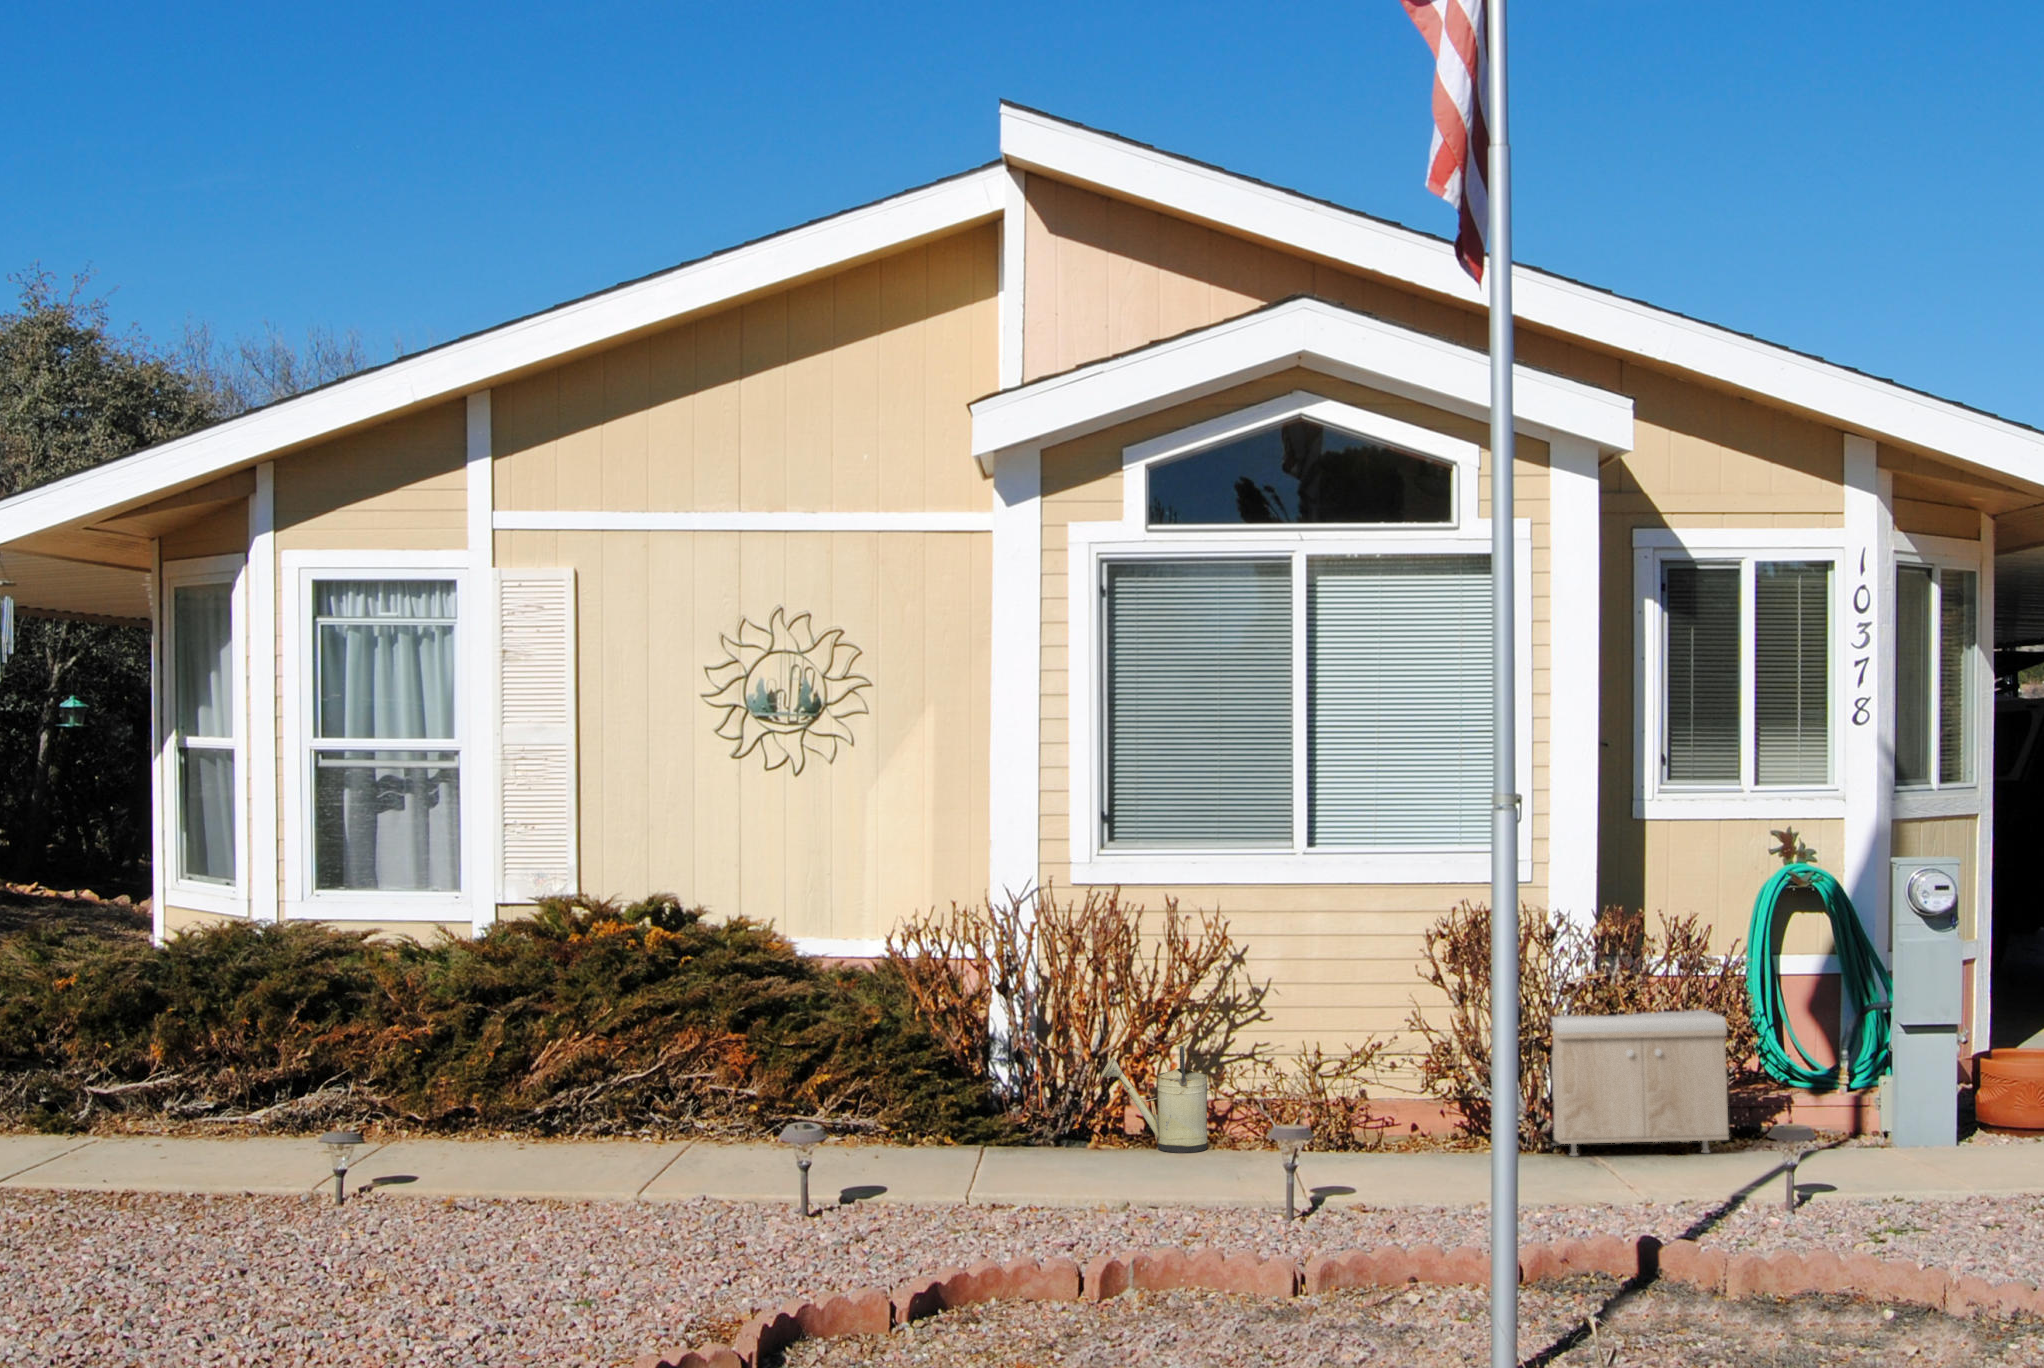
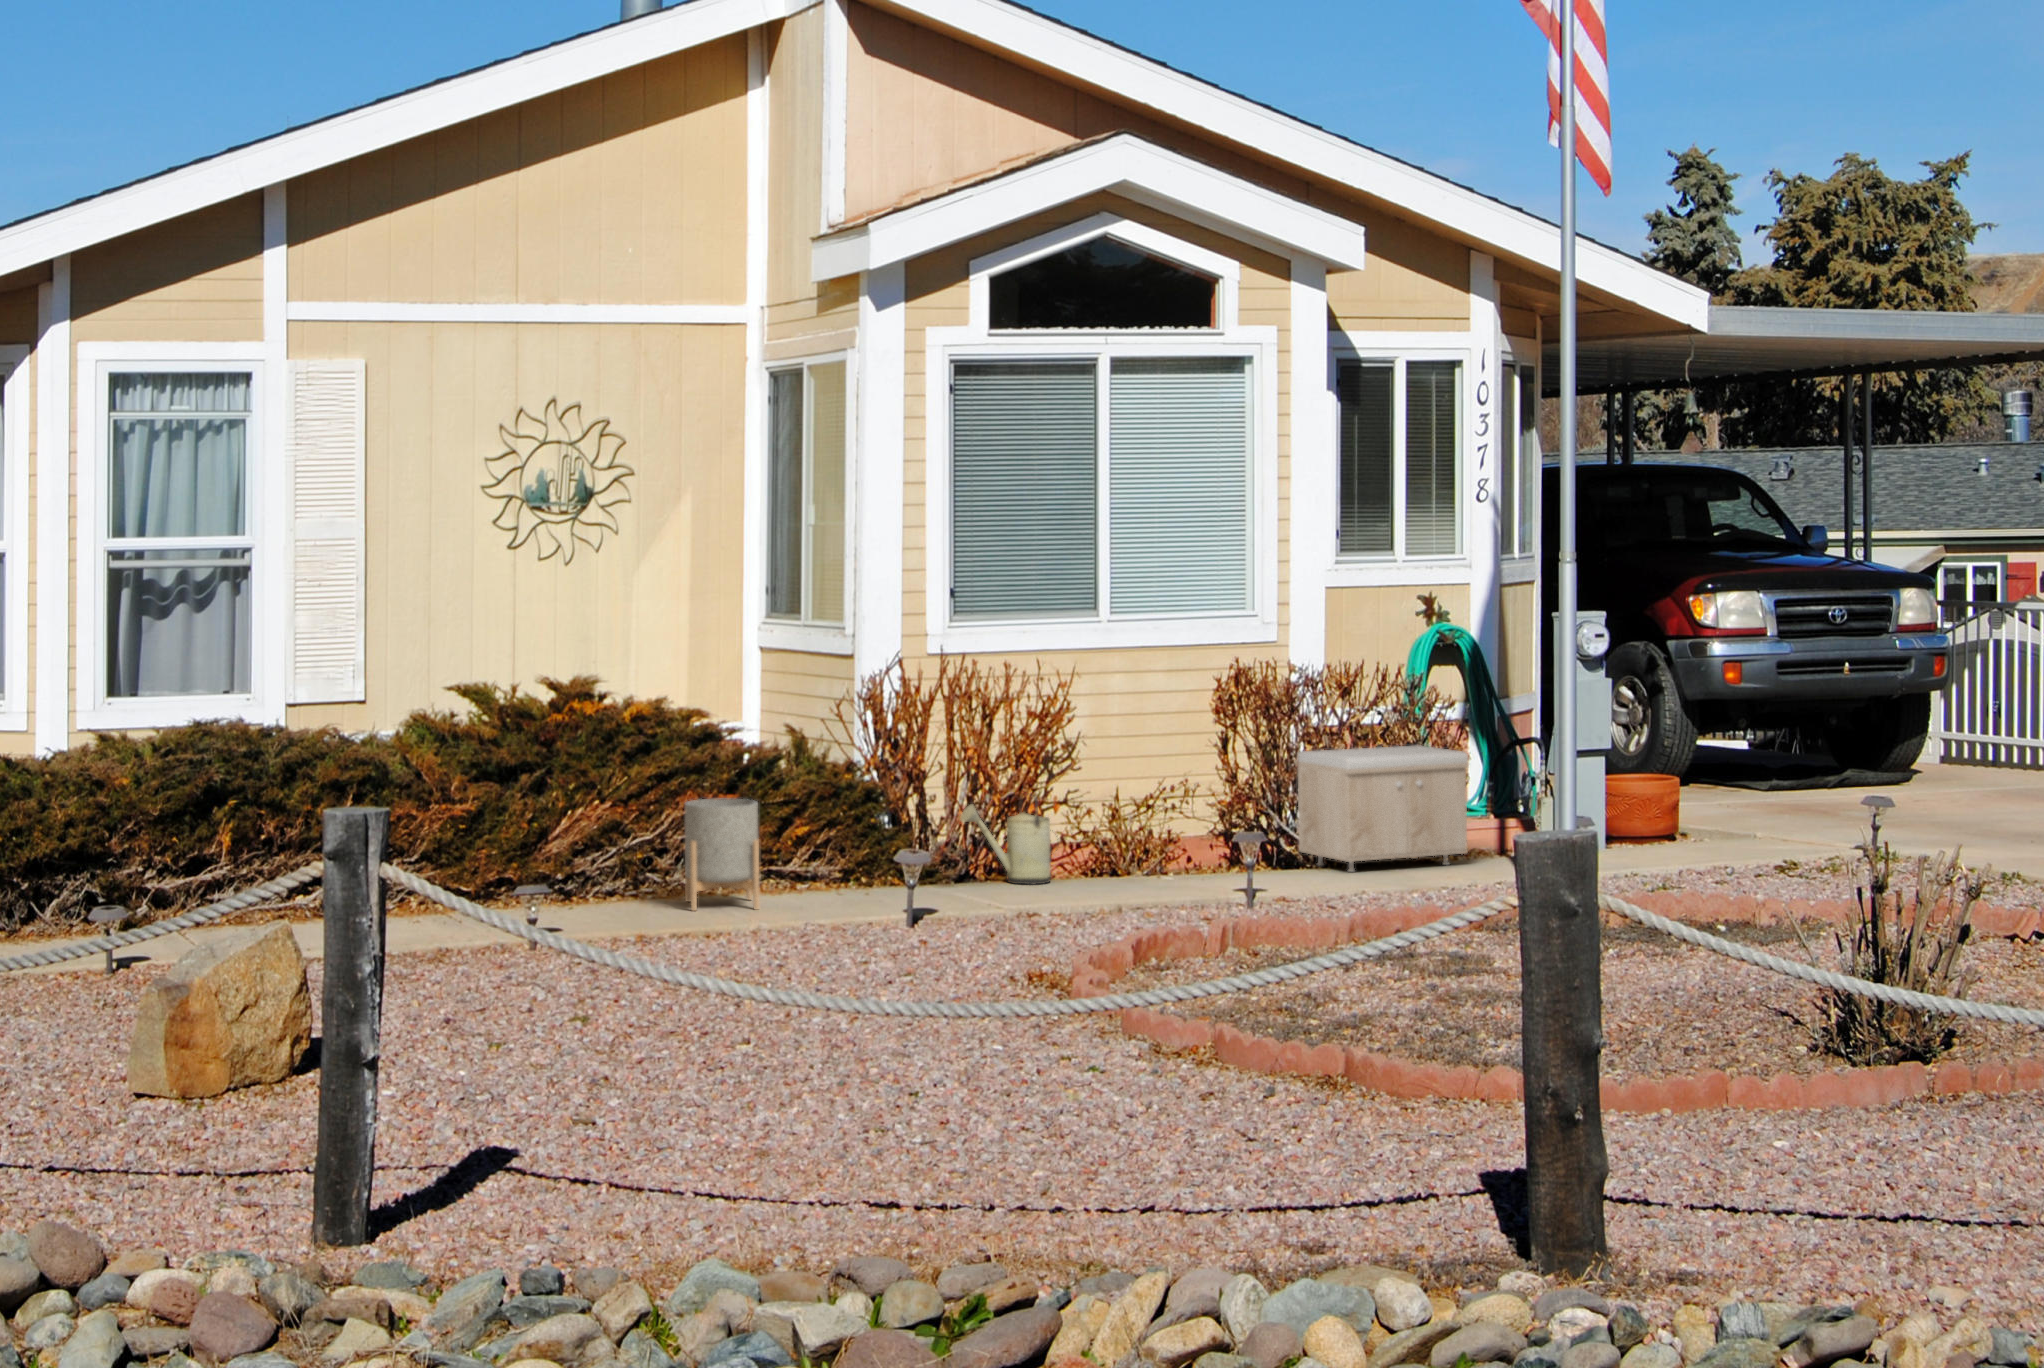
planter: none [751,1040,843,1167] -> present [685,798,760,911]

